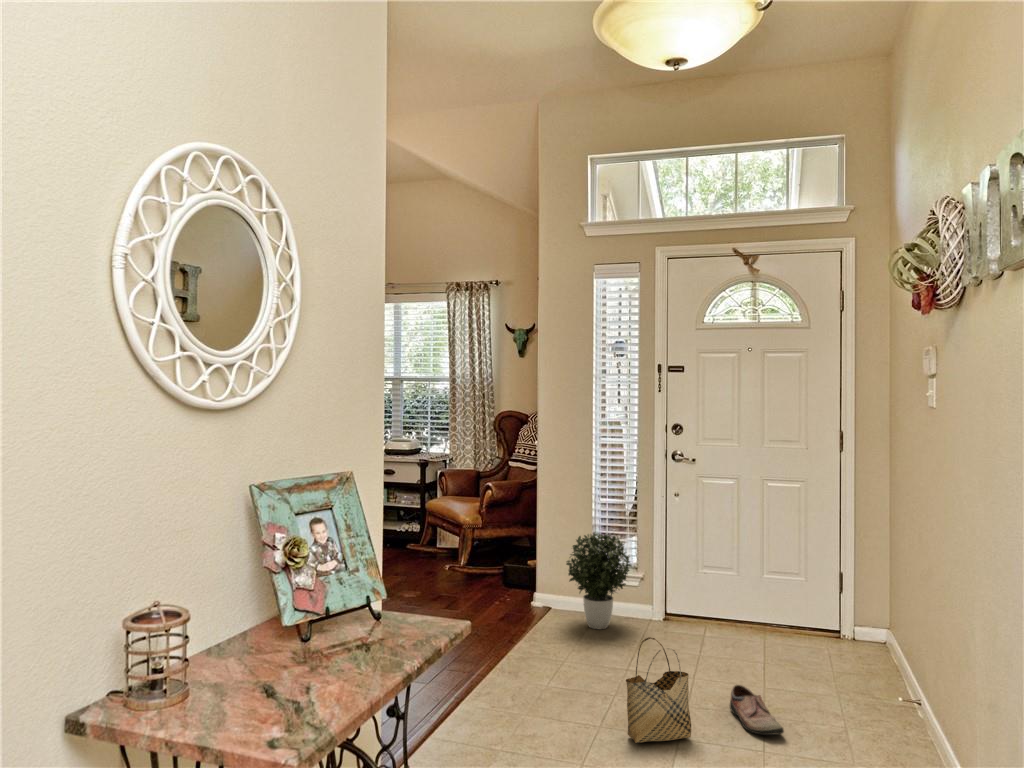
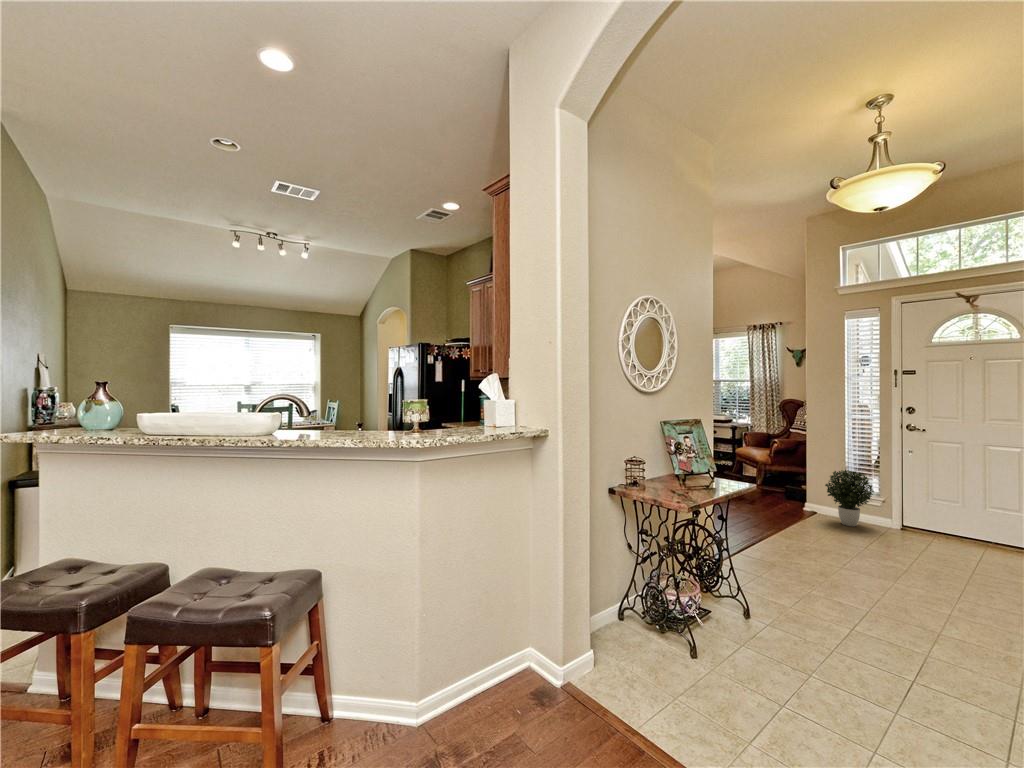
woven basket: present [626,637,691,743] -> none [856,522,904,581]
shoe: present [730,685,784,735] -> none [939,562,979,593]

